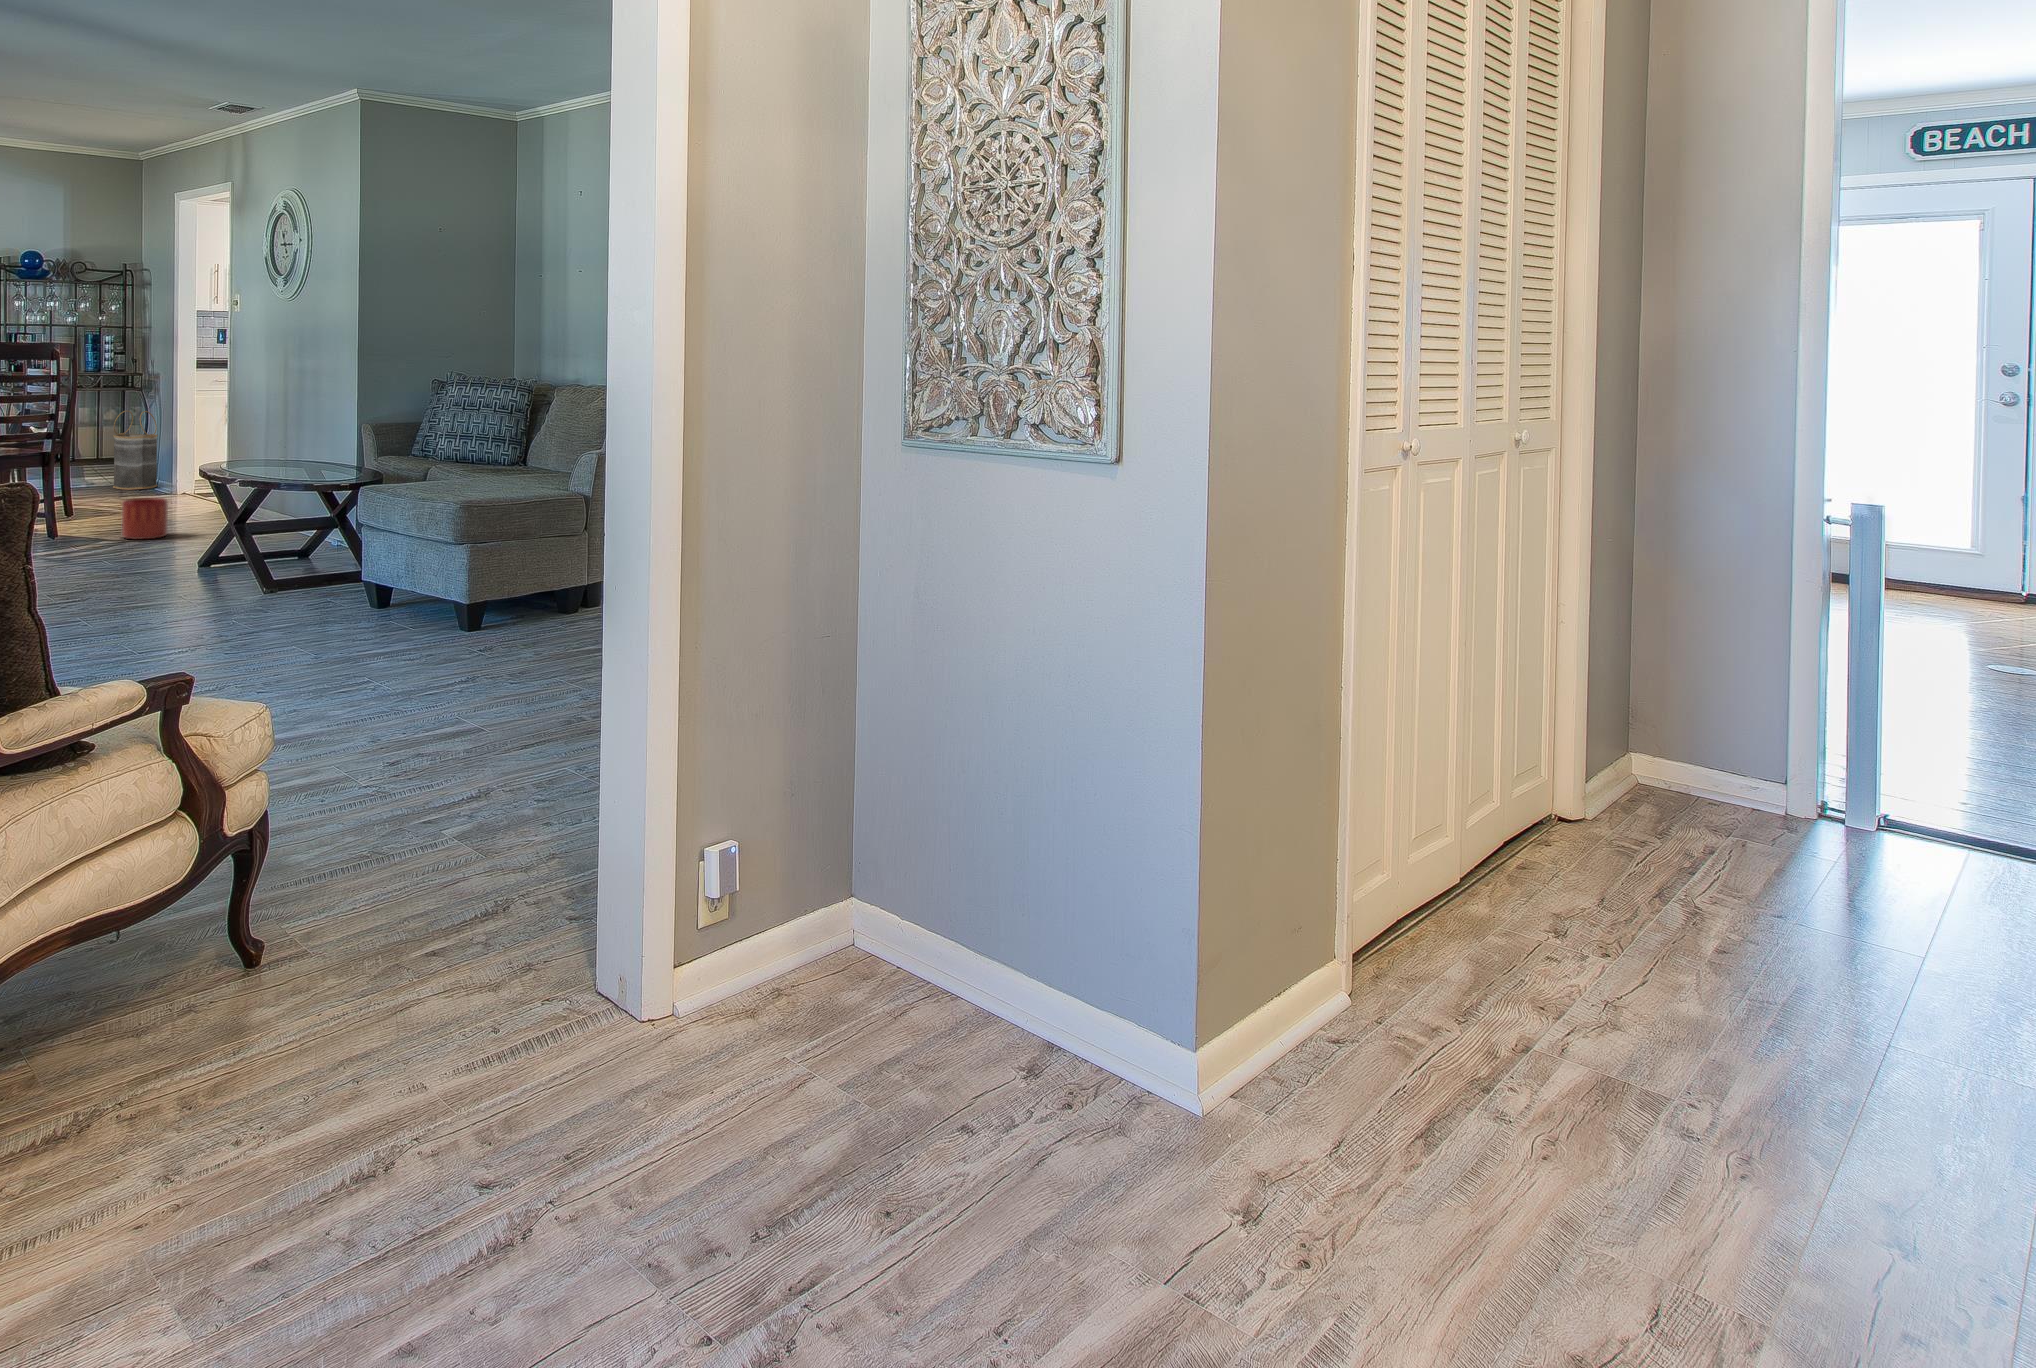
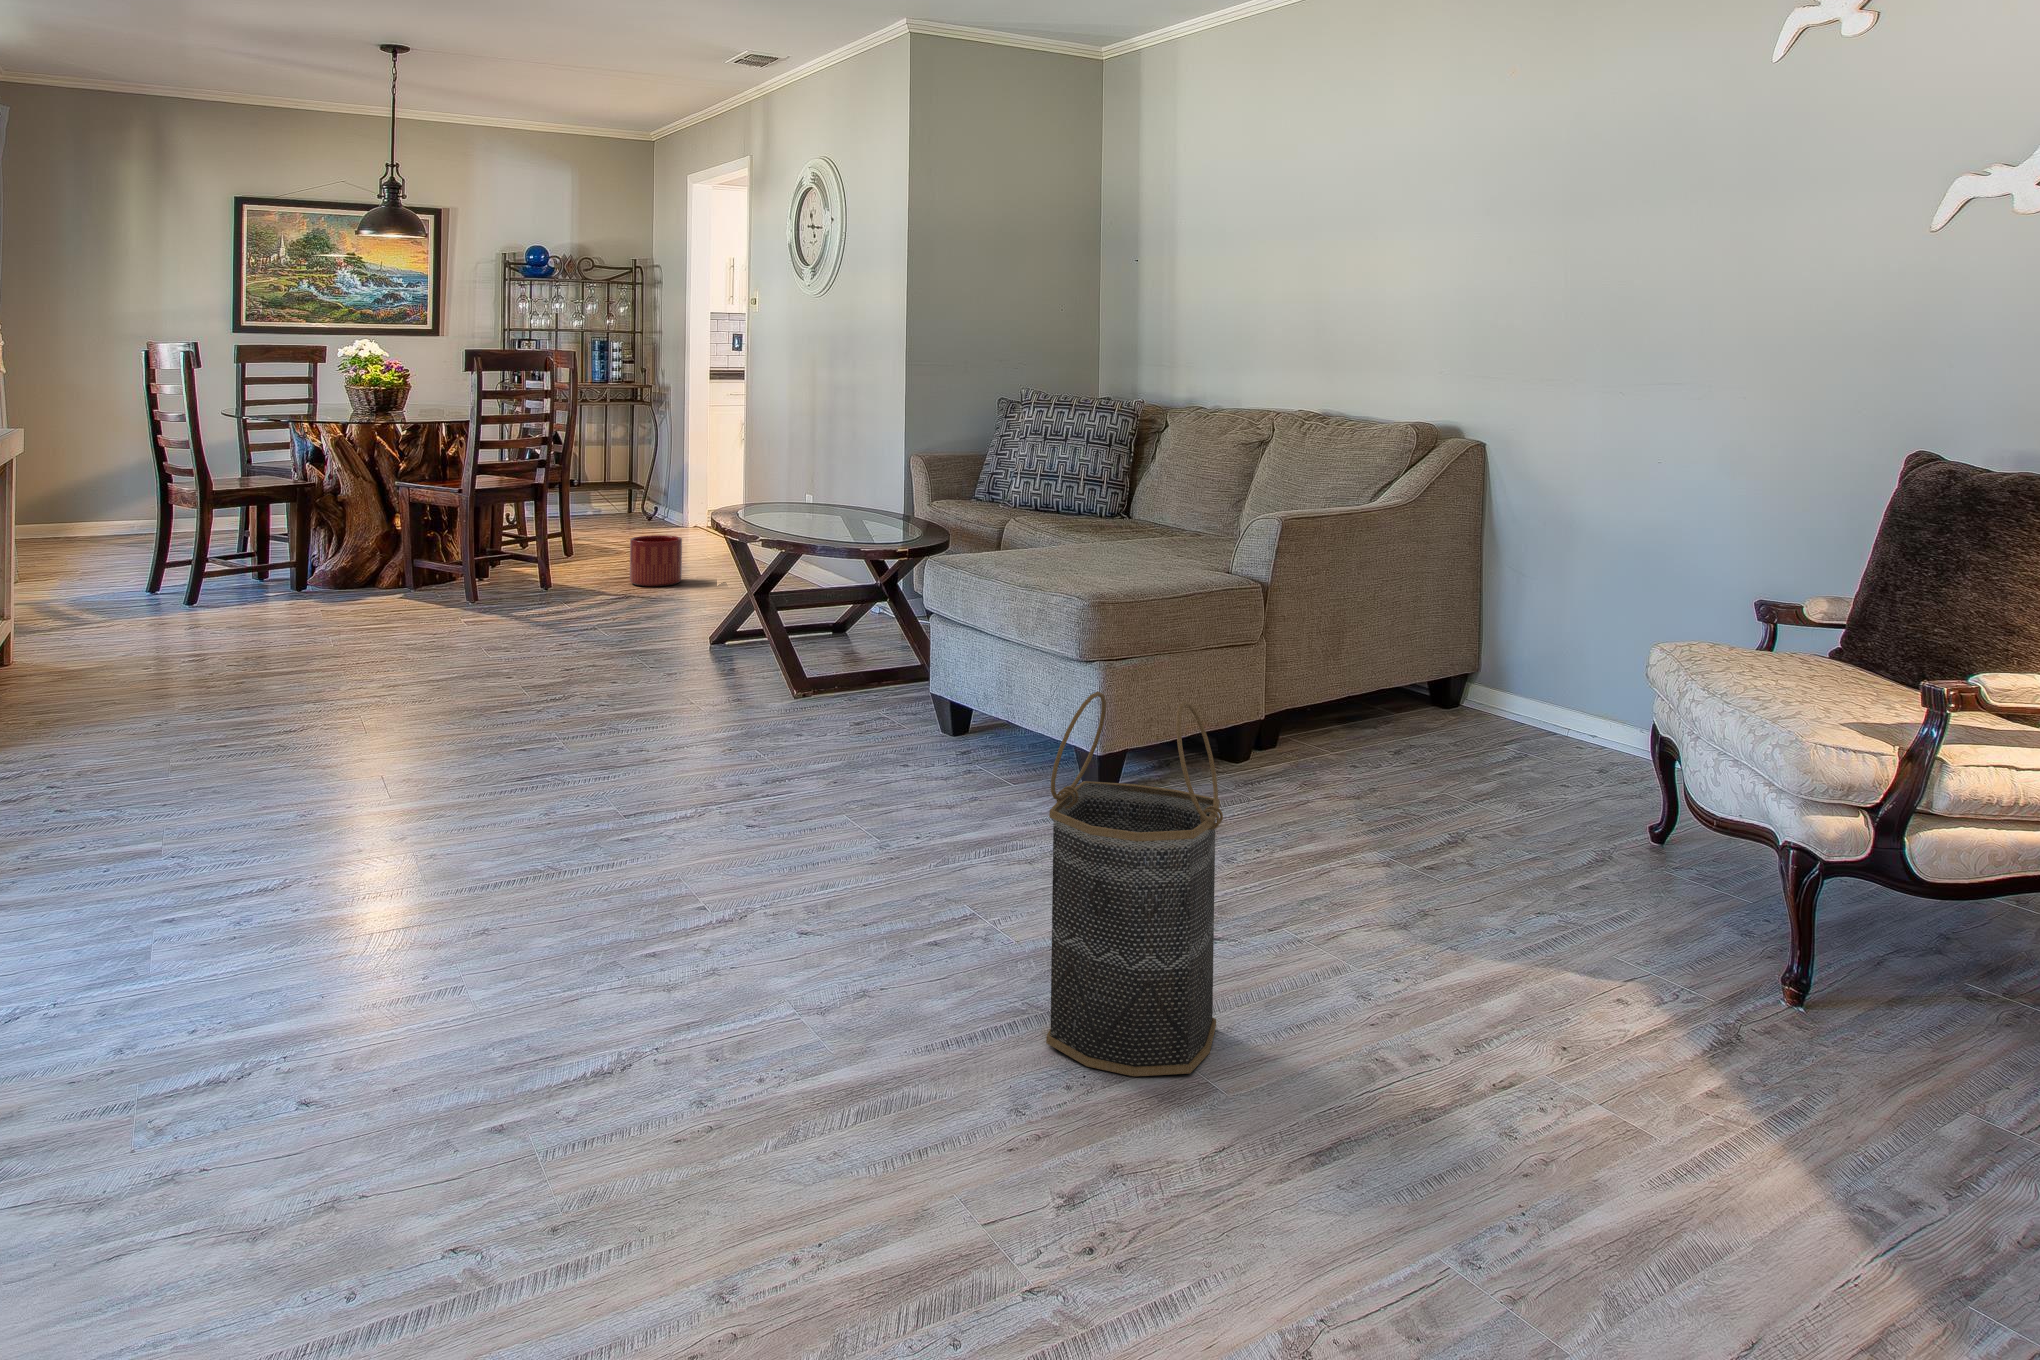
basket: present [113,411,158,490] -> present [1046,692,1223,1076]

